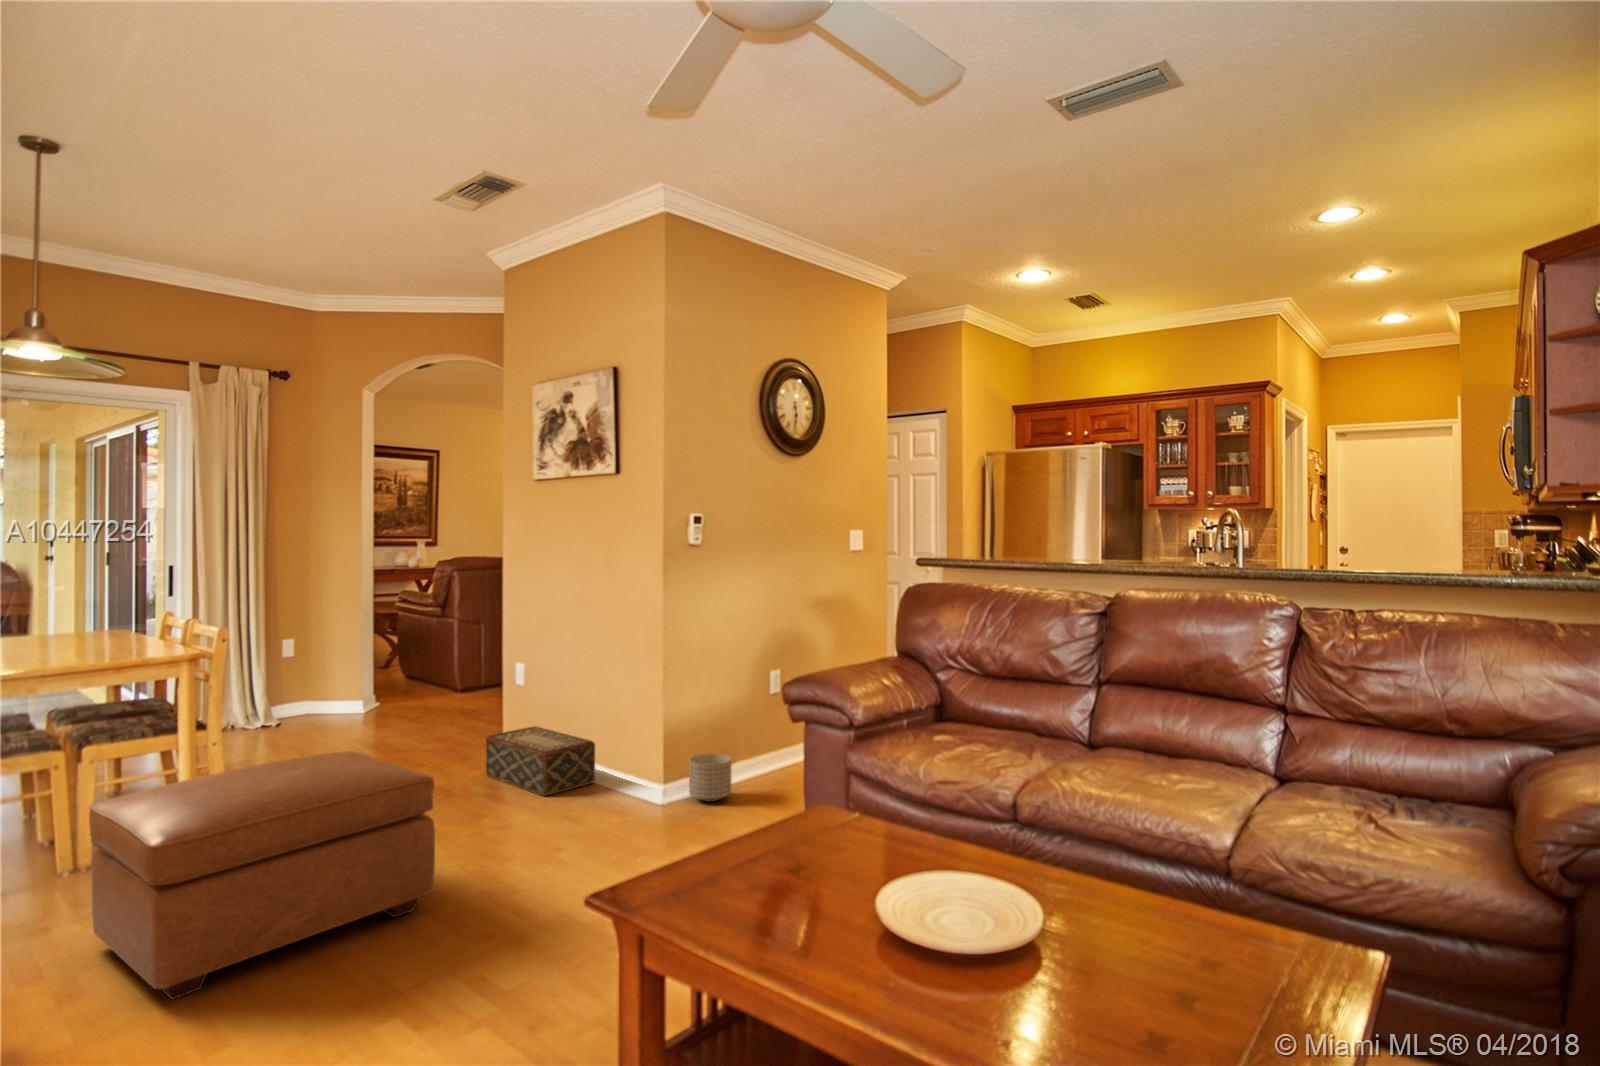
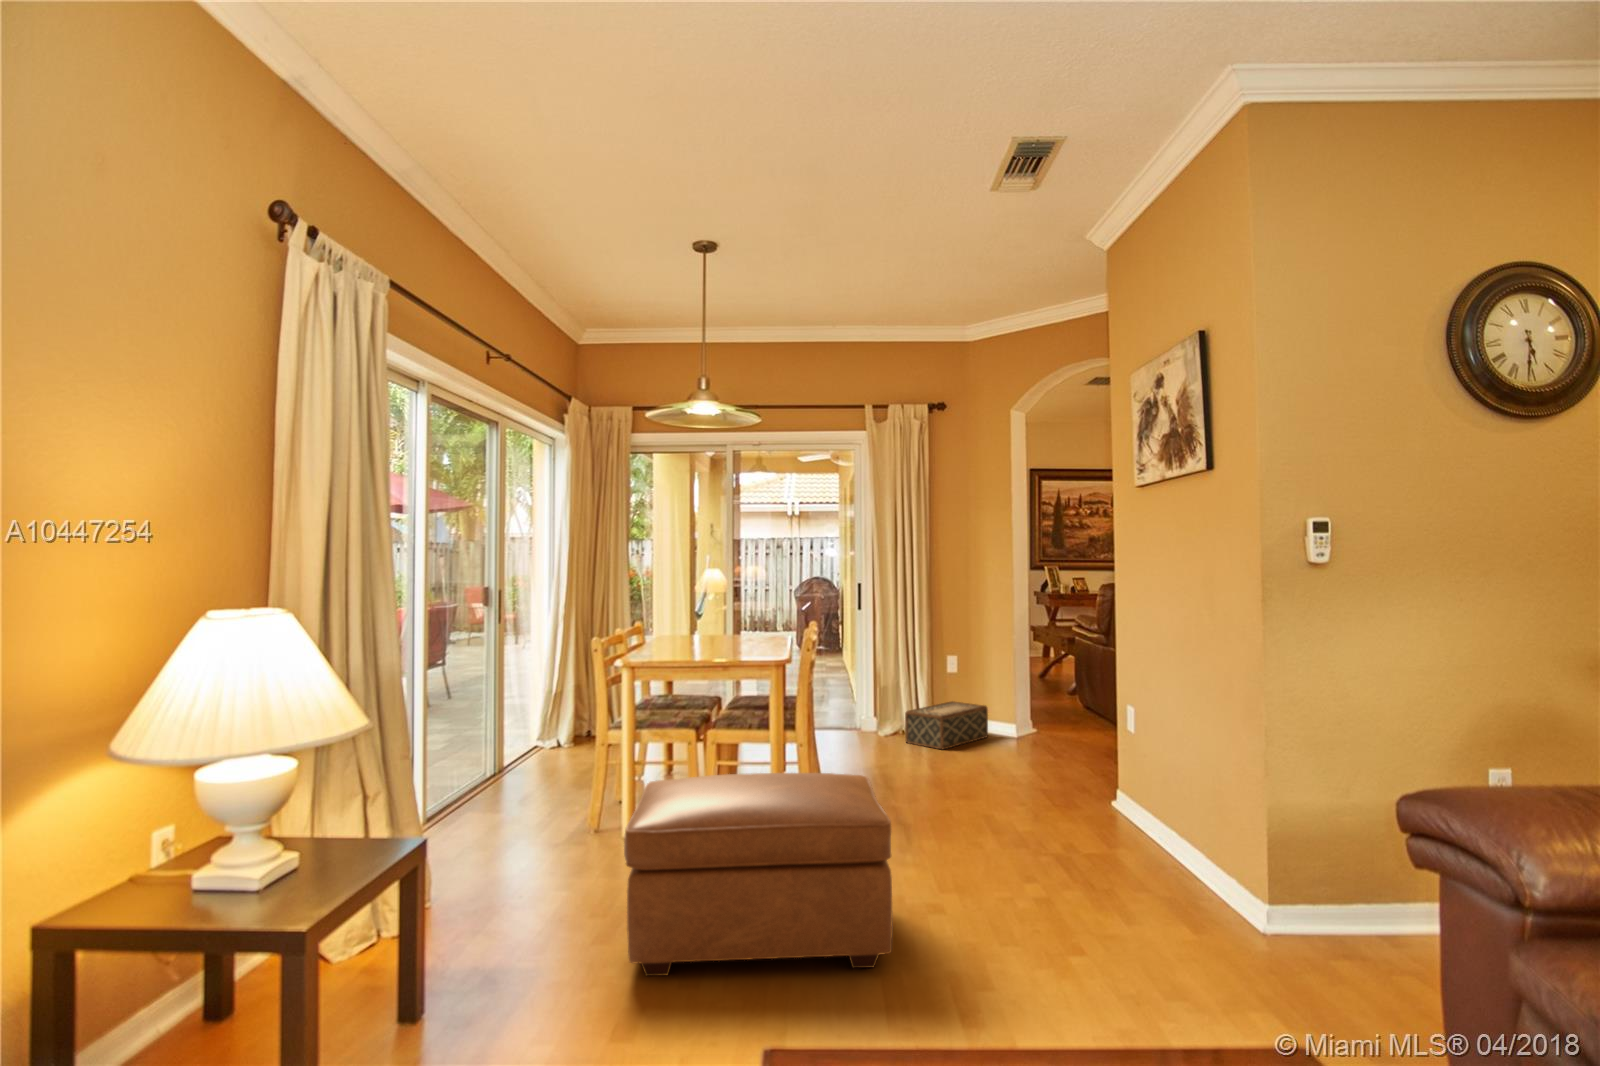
woven basket: present [486,726,595,796] -> present [905,701,988,749]
planter: present [689,753,731,802] -> none [1309,873,1385,952]

